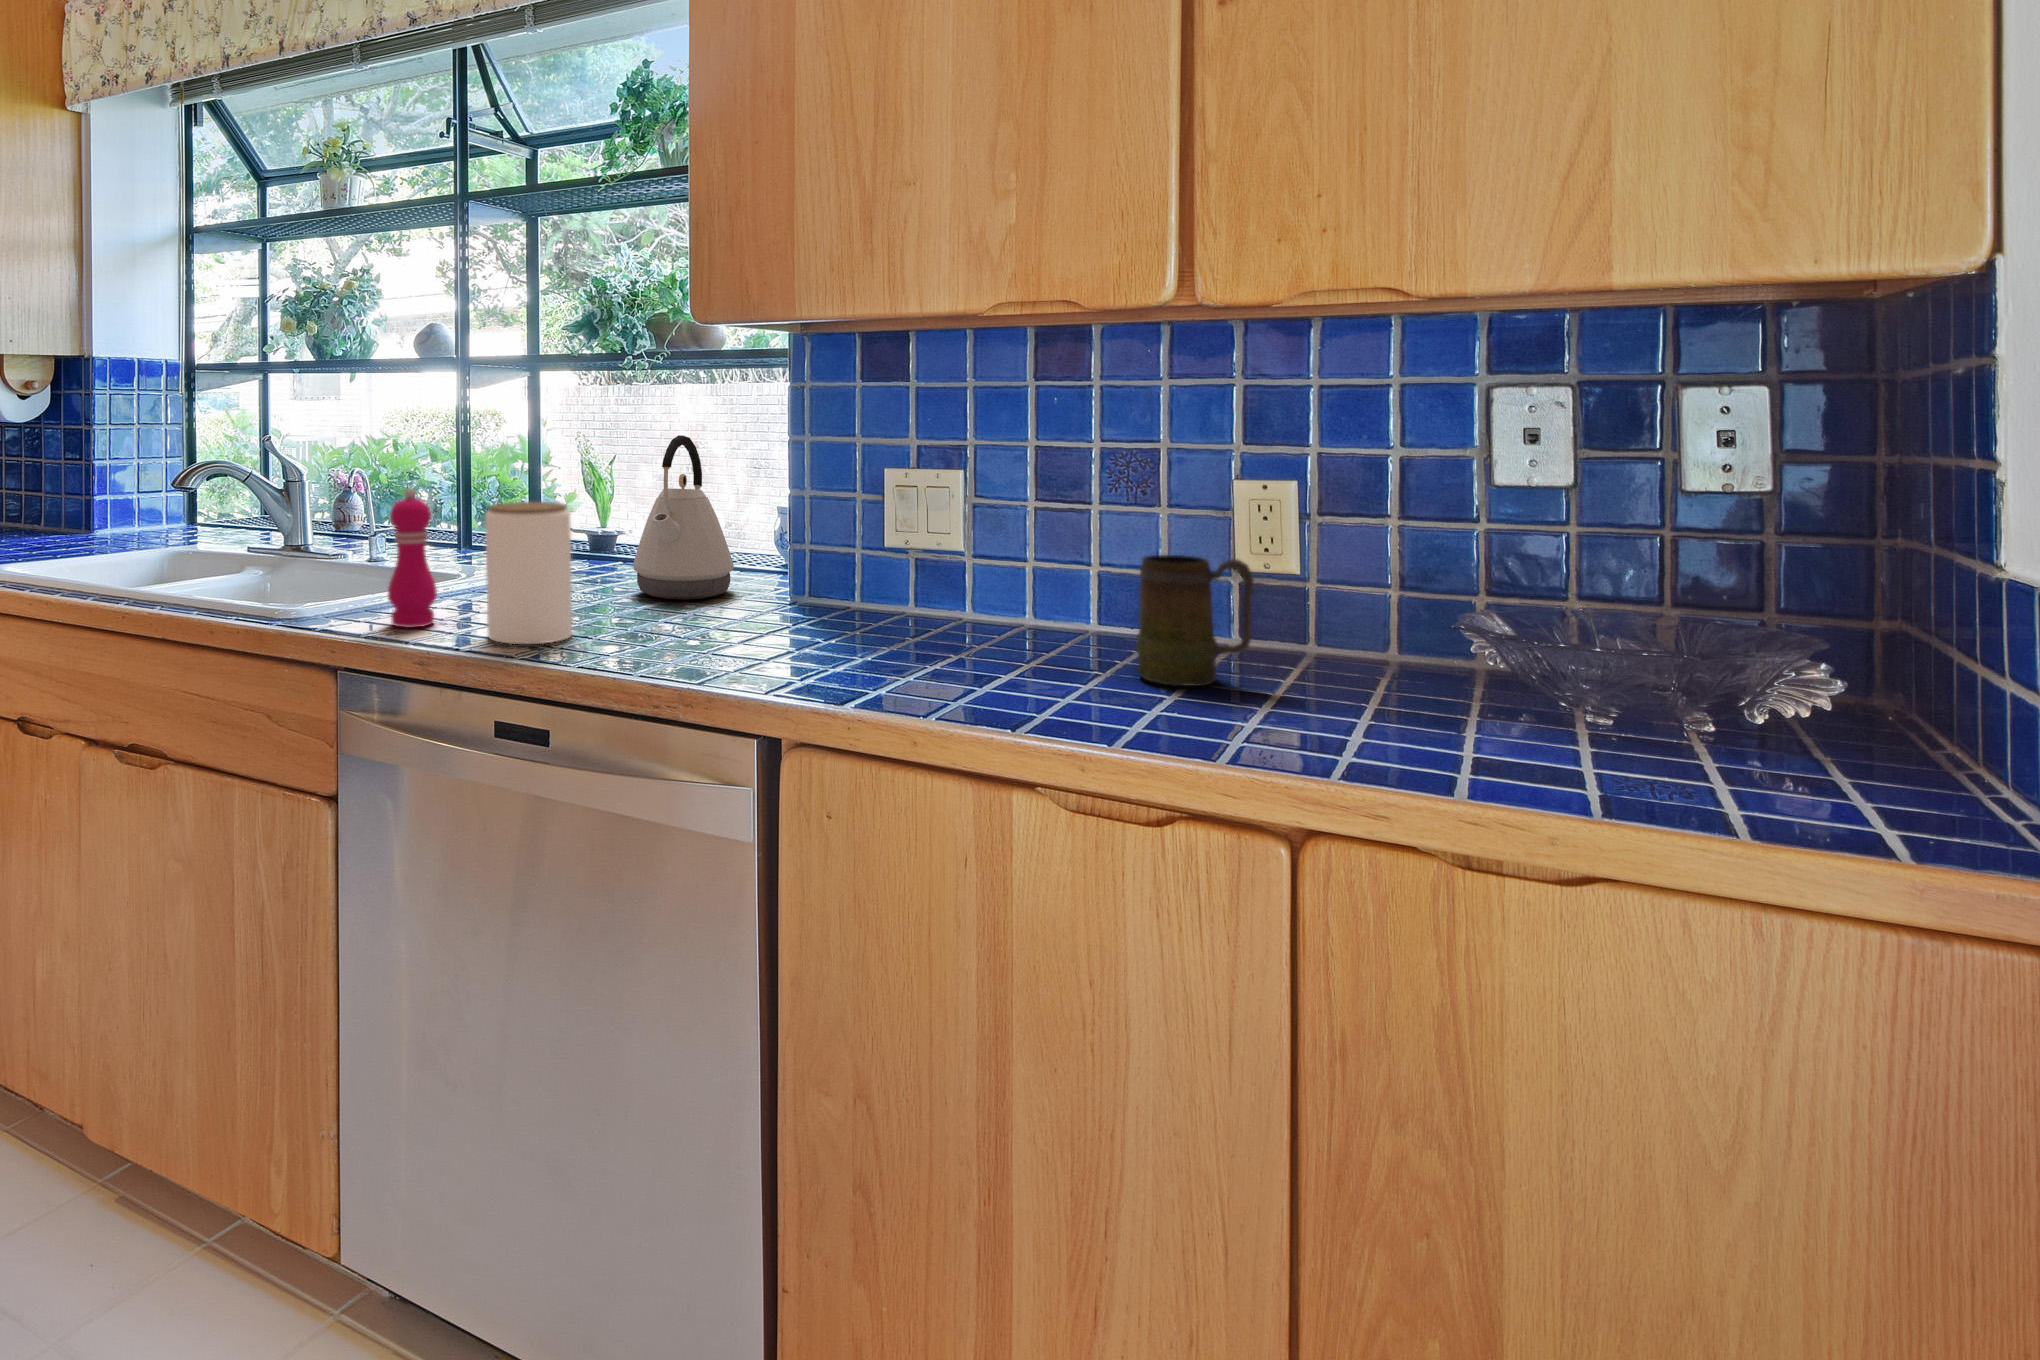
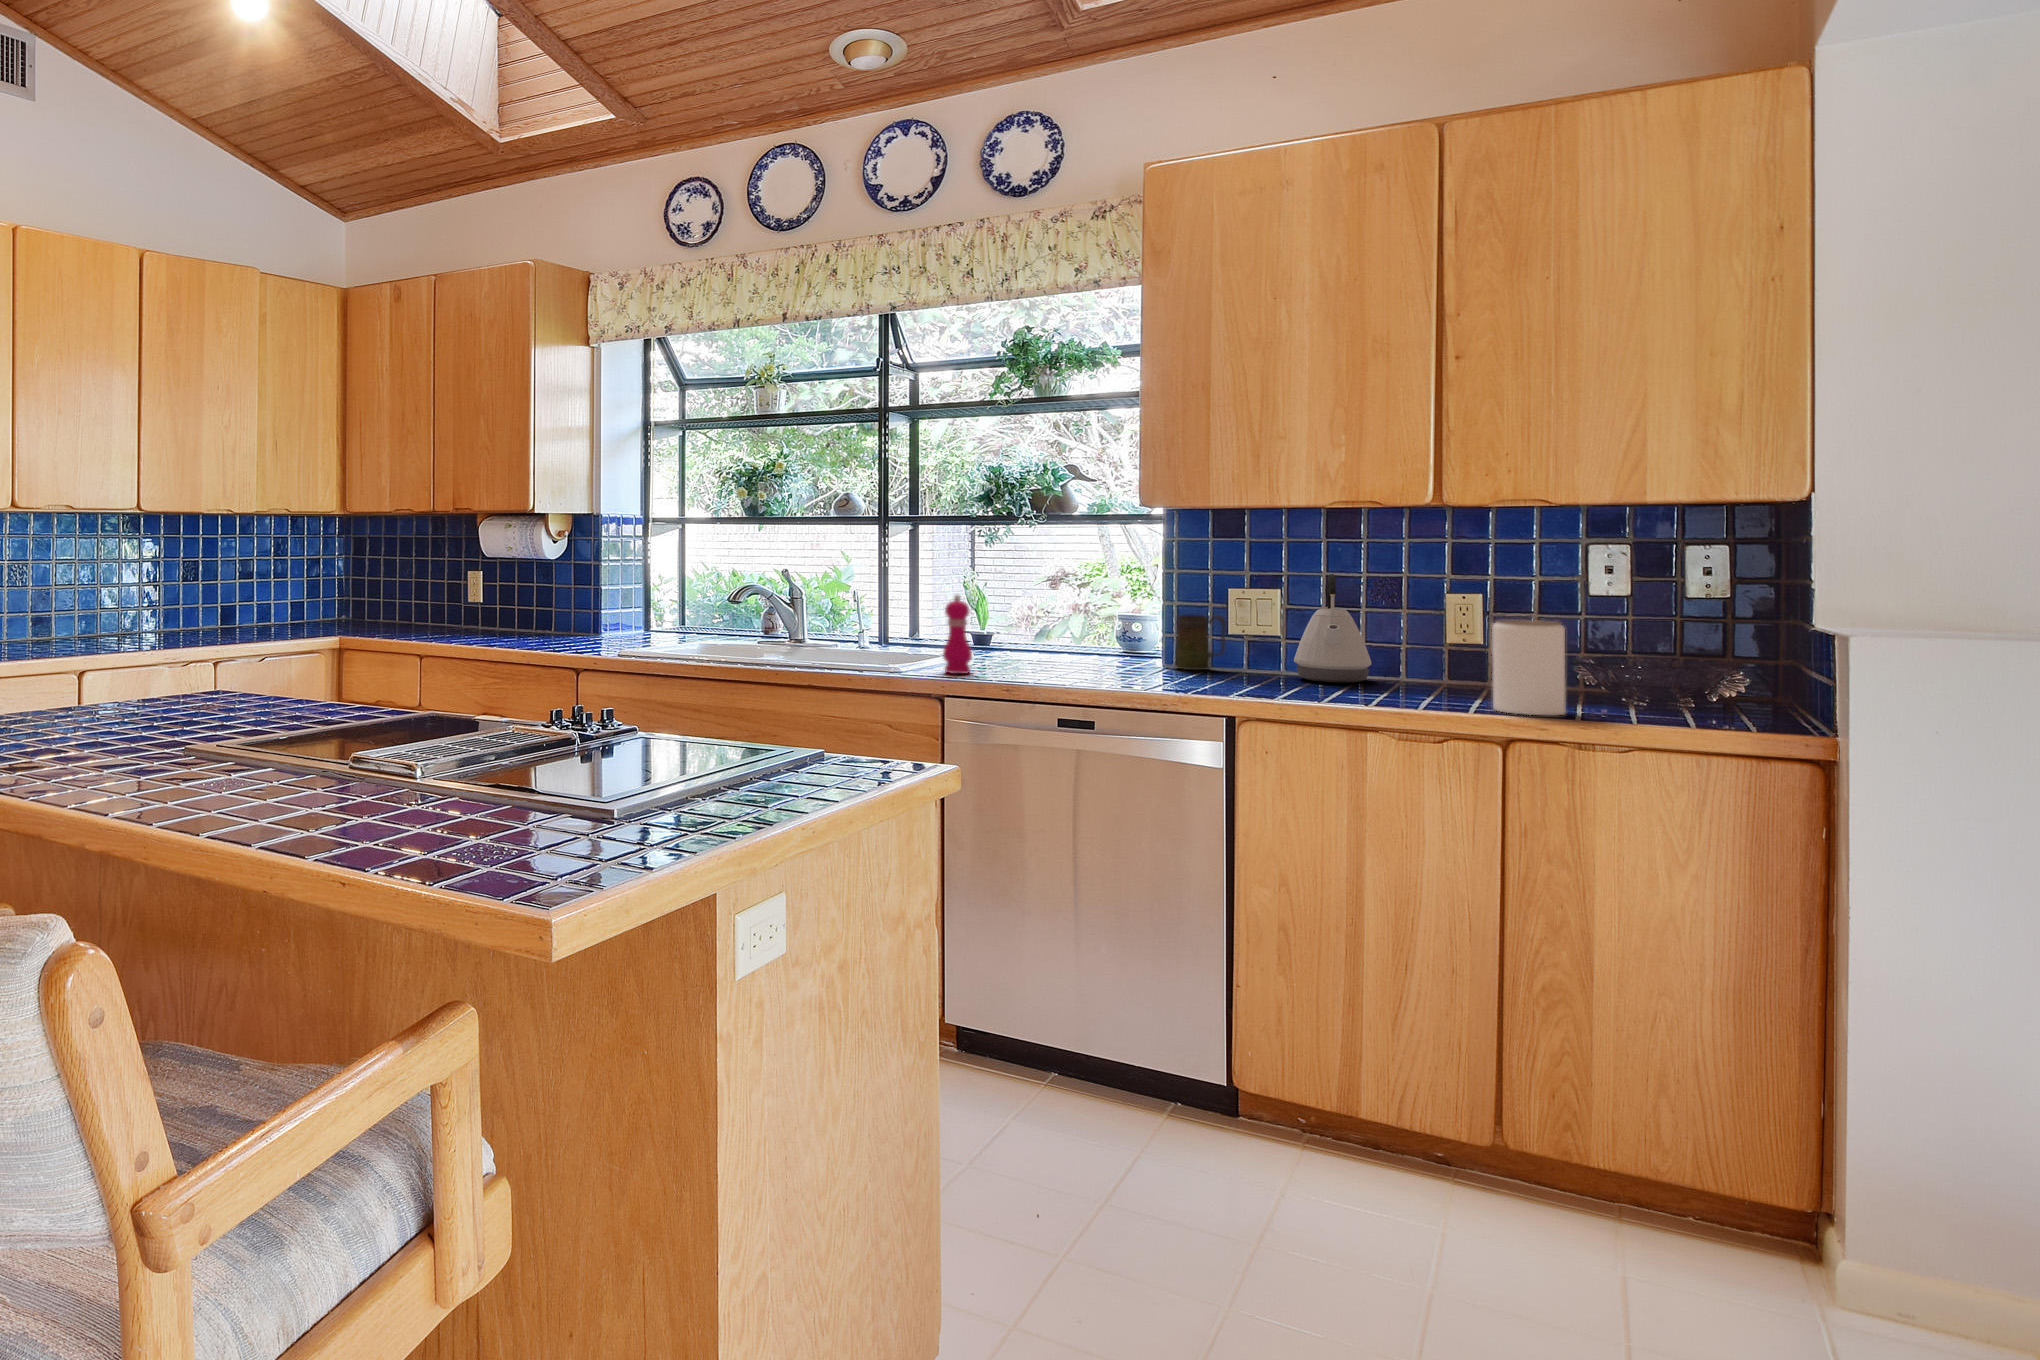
kettle: present [633,435,734,600] -> present [1294,574,1371,683]
jar: present [485,502,573,644] -> present [1492,619,1566,715]
mug: present [1136,555,1254,686] -> present [1175,615,1226,670]

